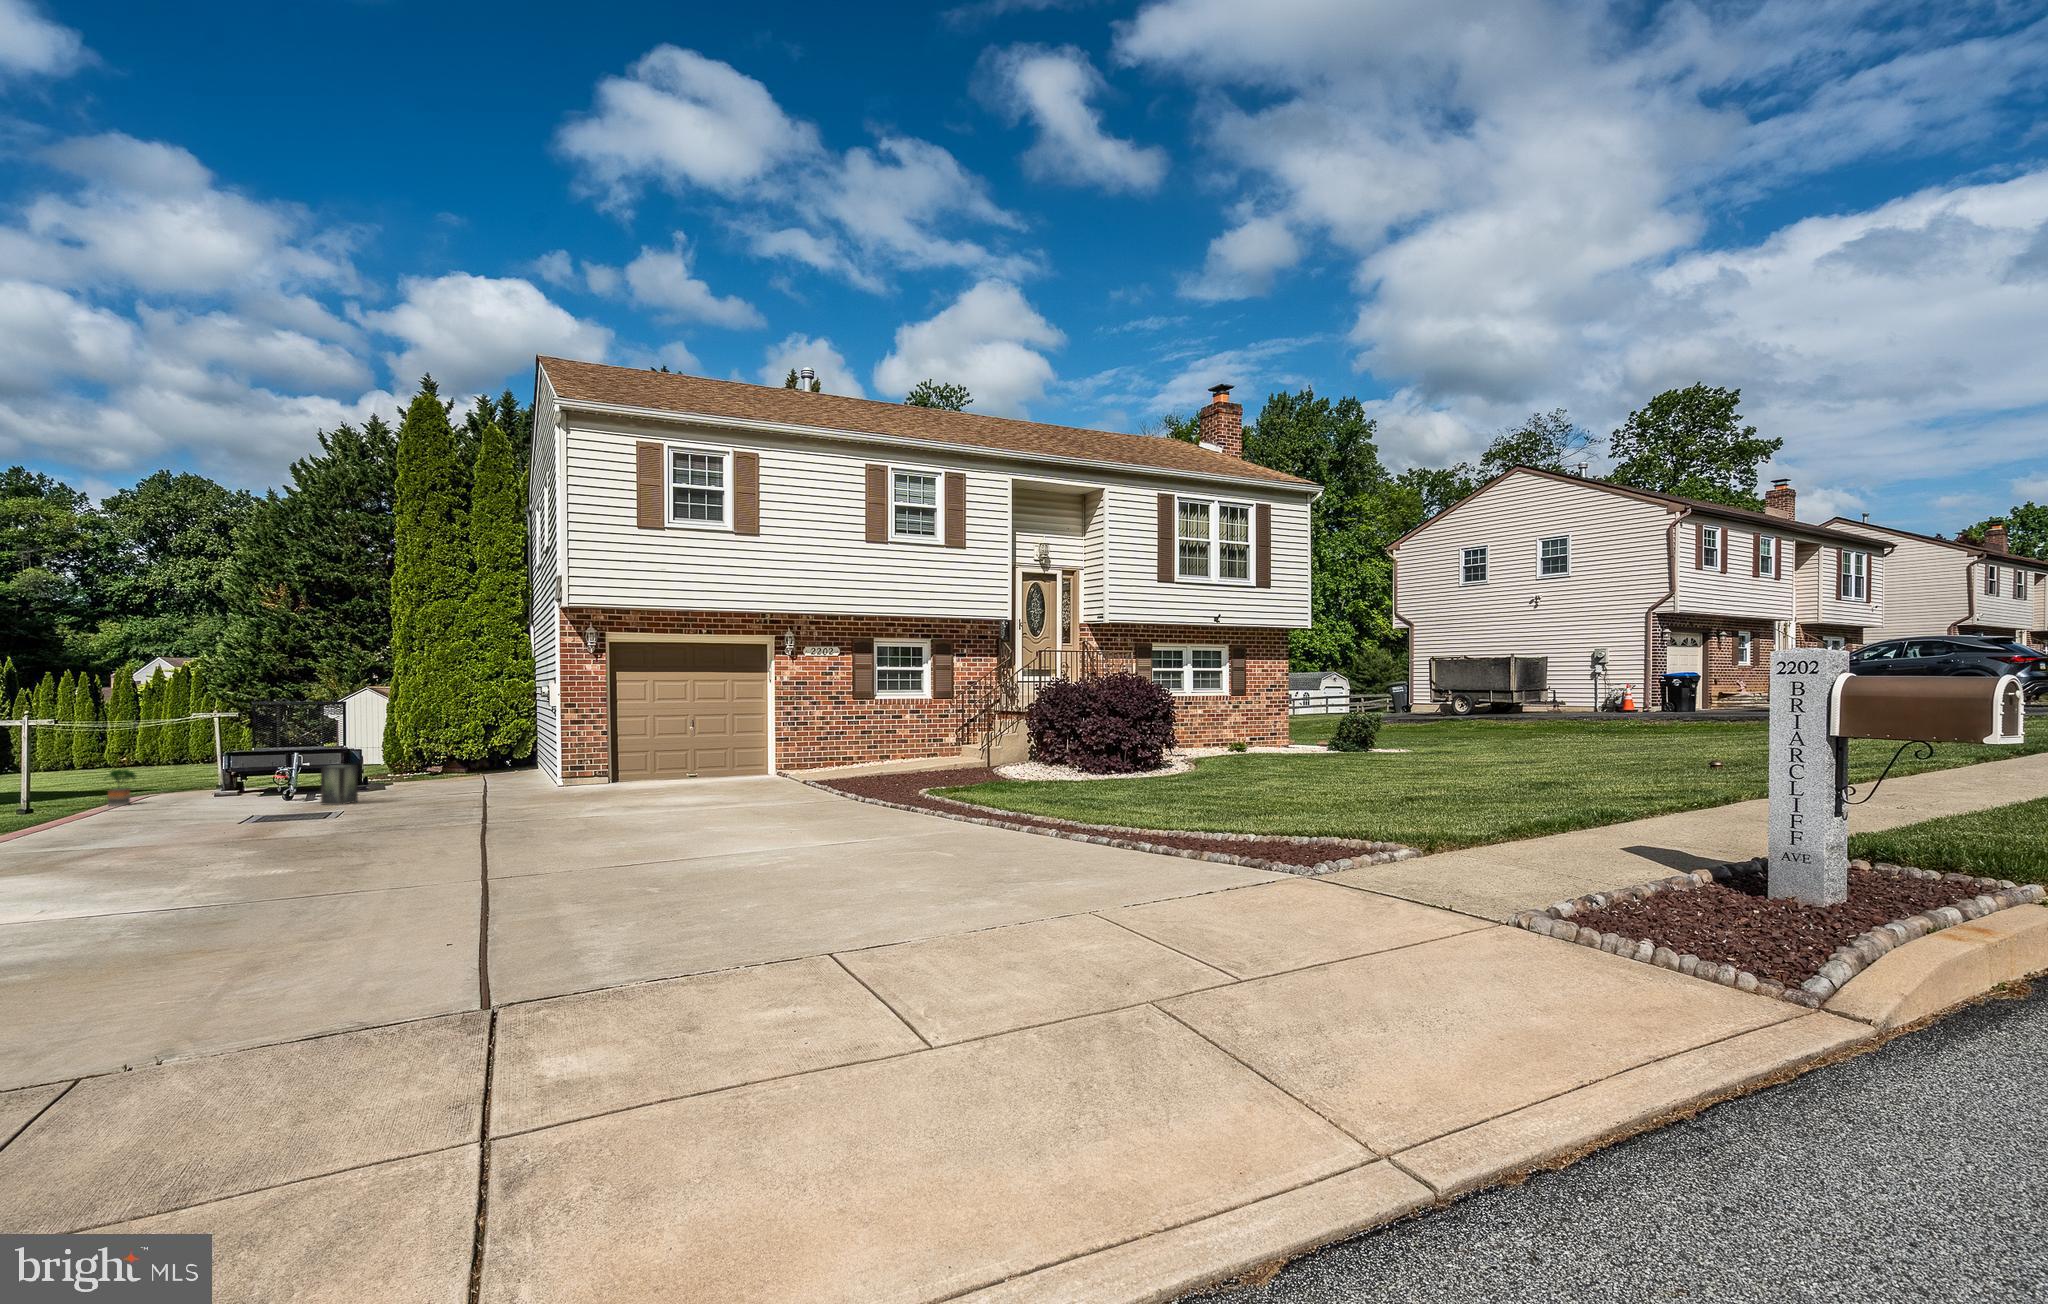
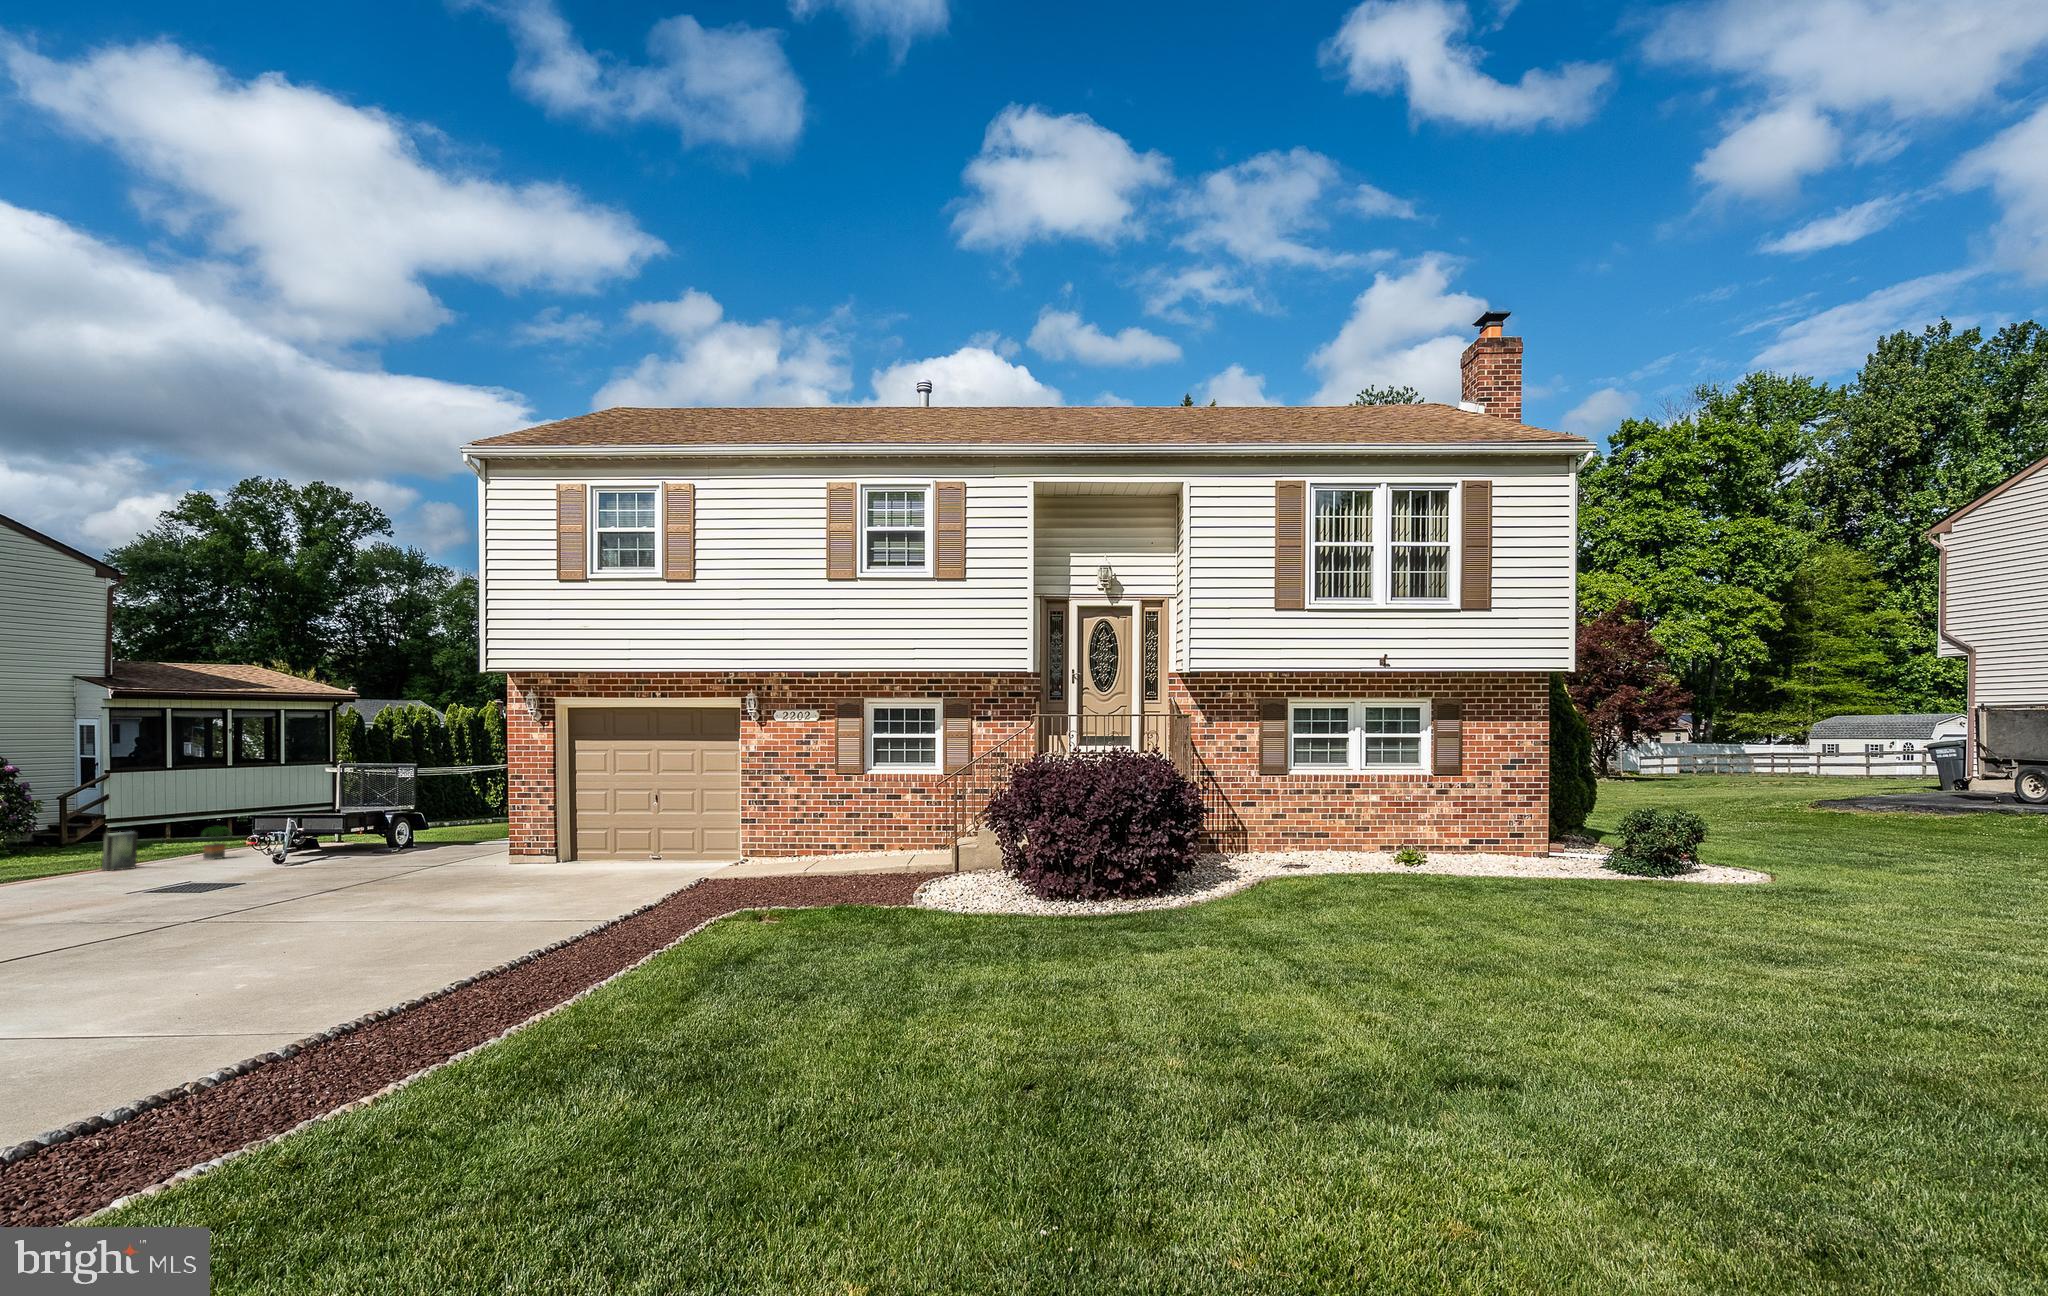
storage box: present [321,765,358,805] -> present [102,831,138,871]

